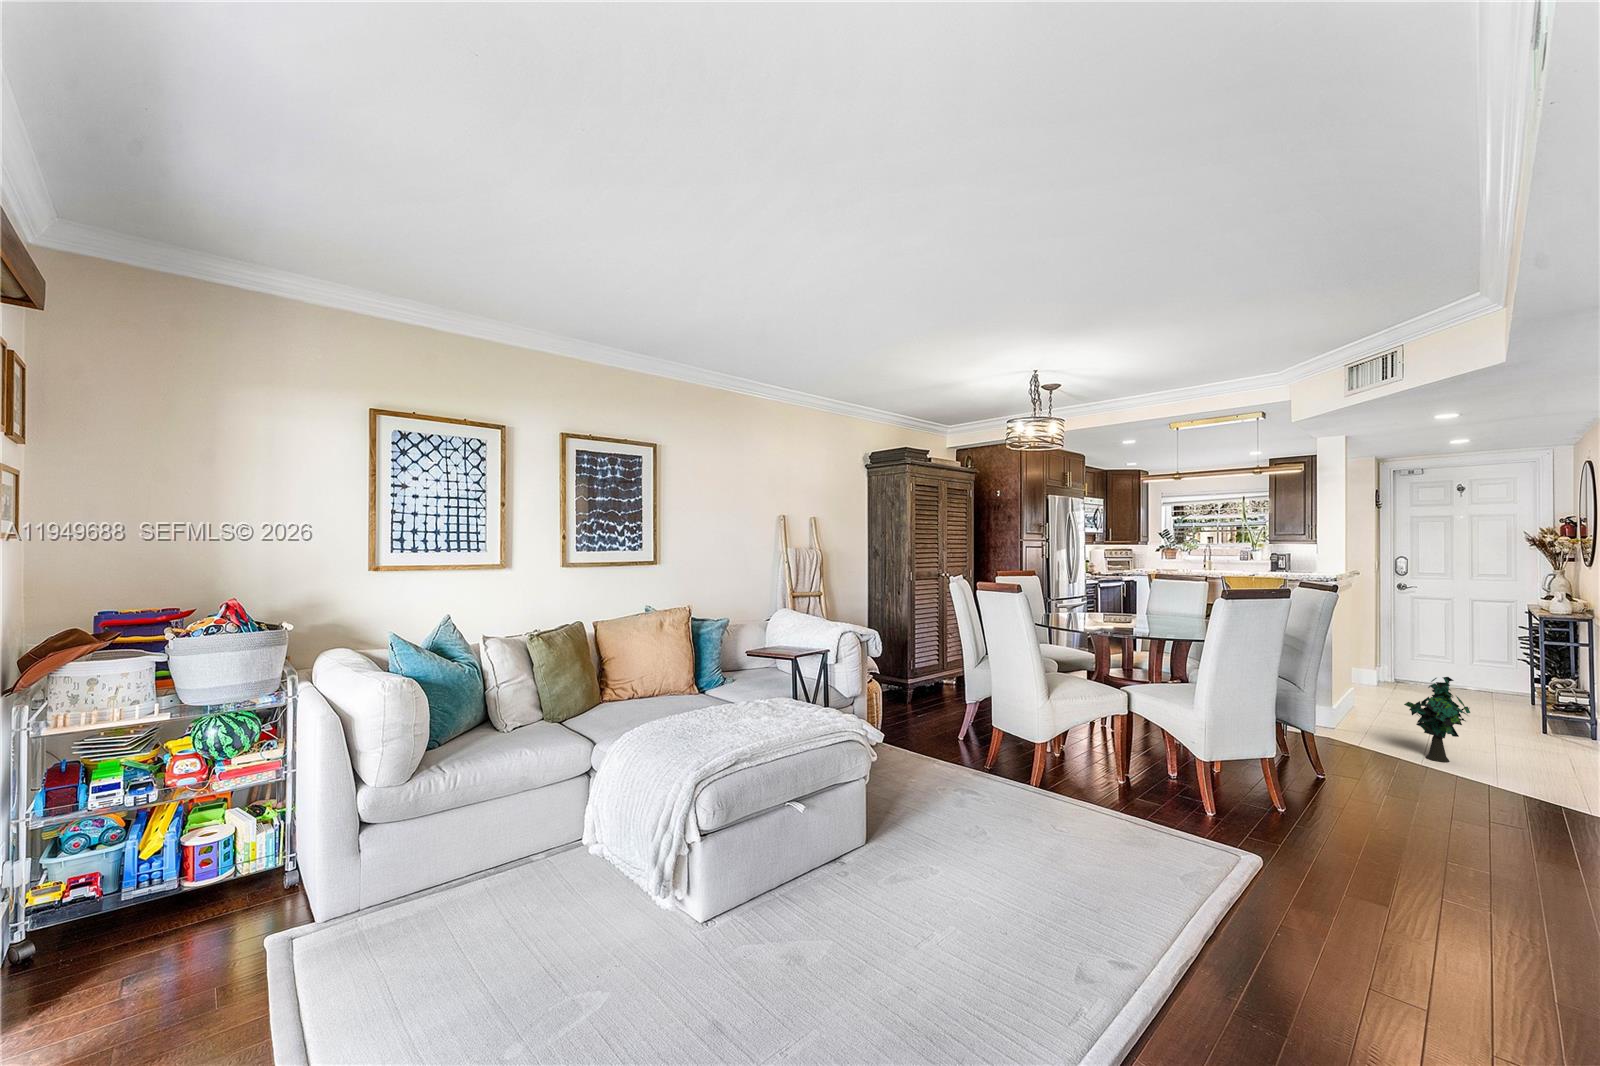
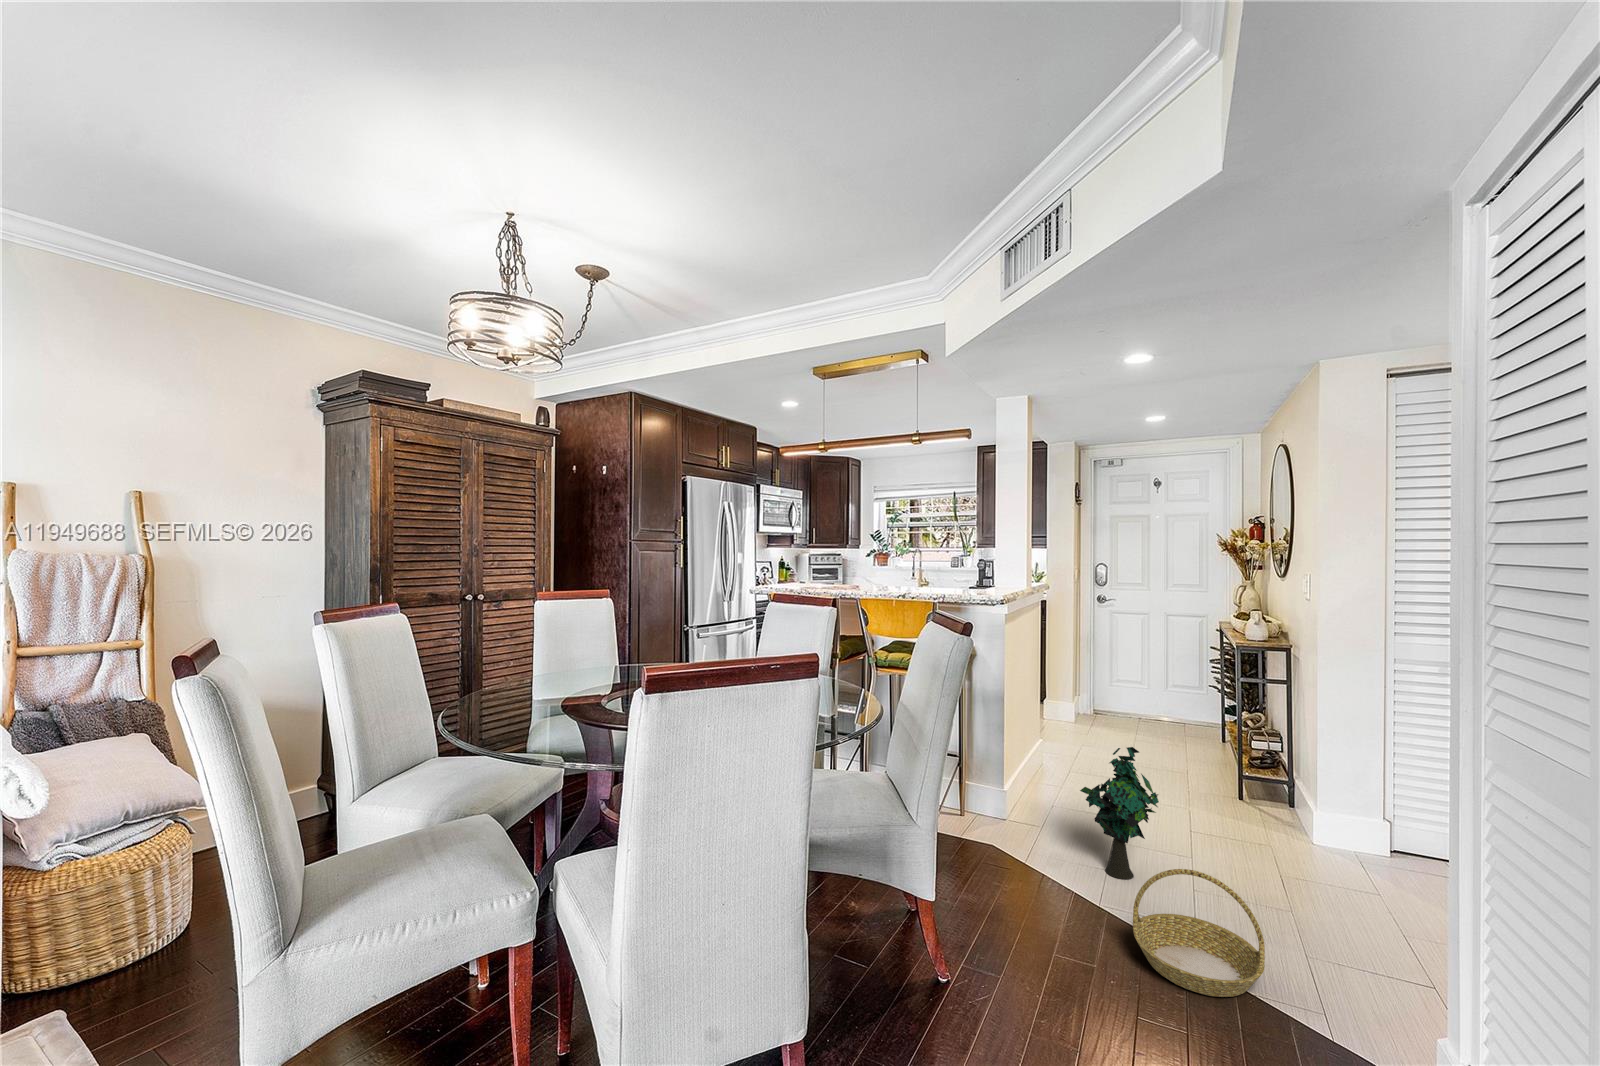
basket: none [1454,736,1554,805] -> present [1133,869,1265,997]

